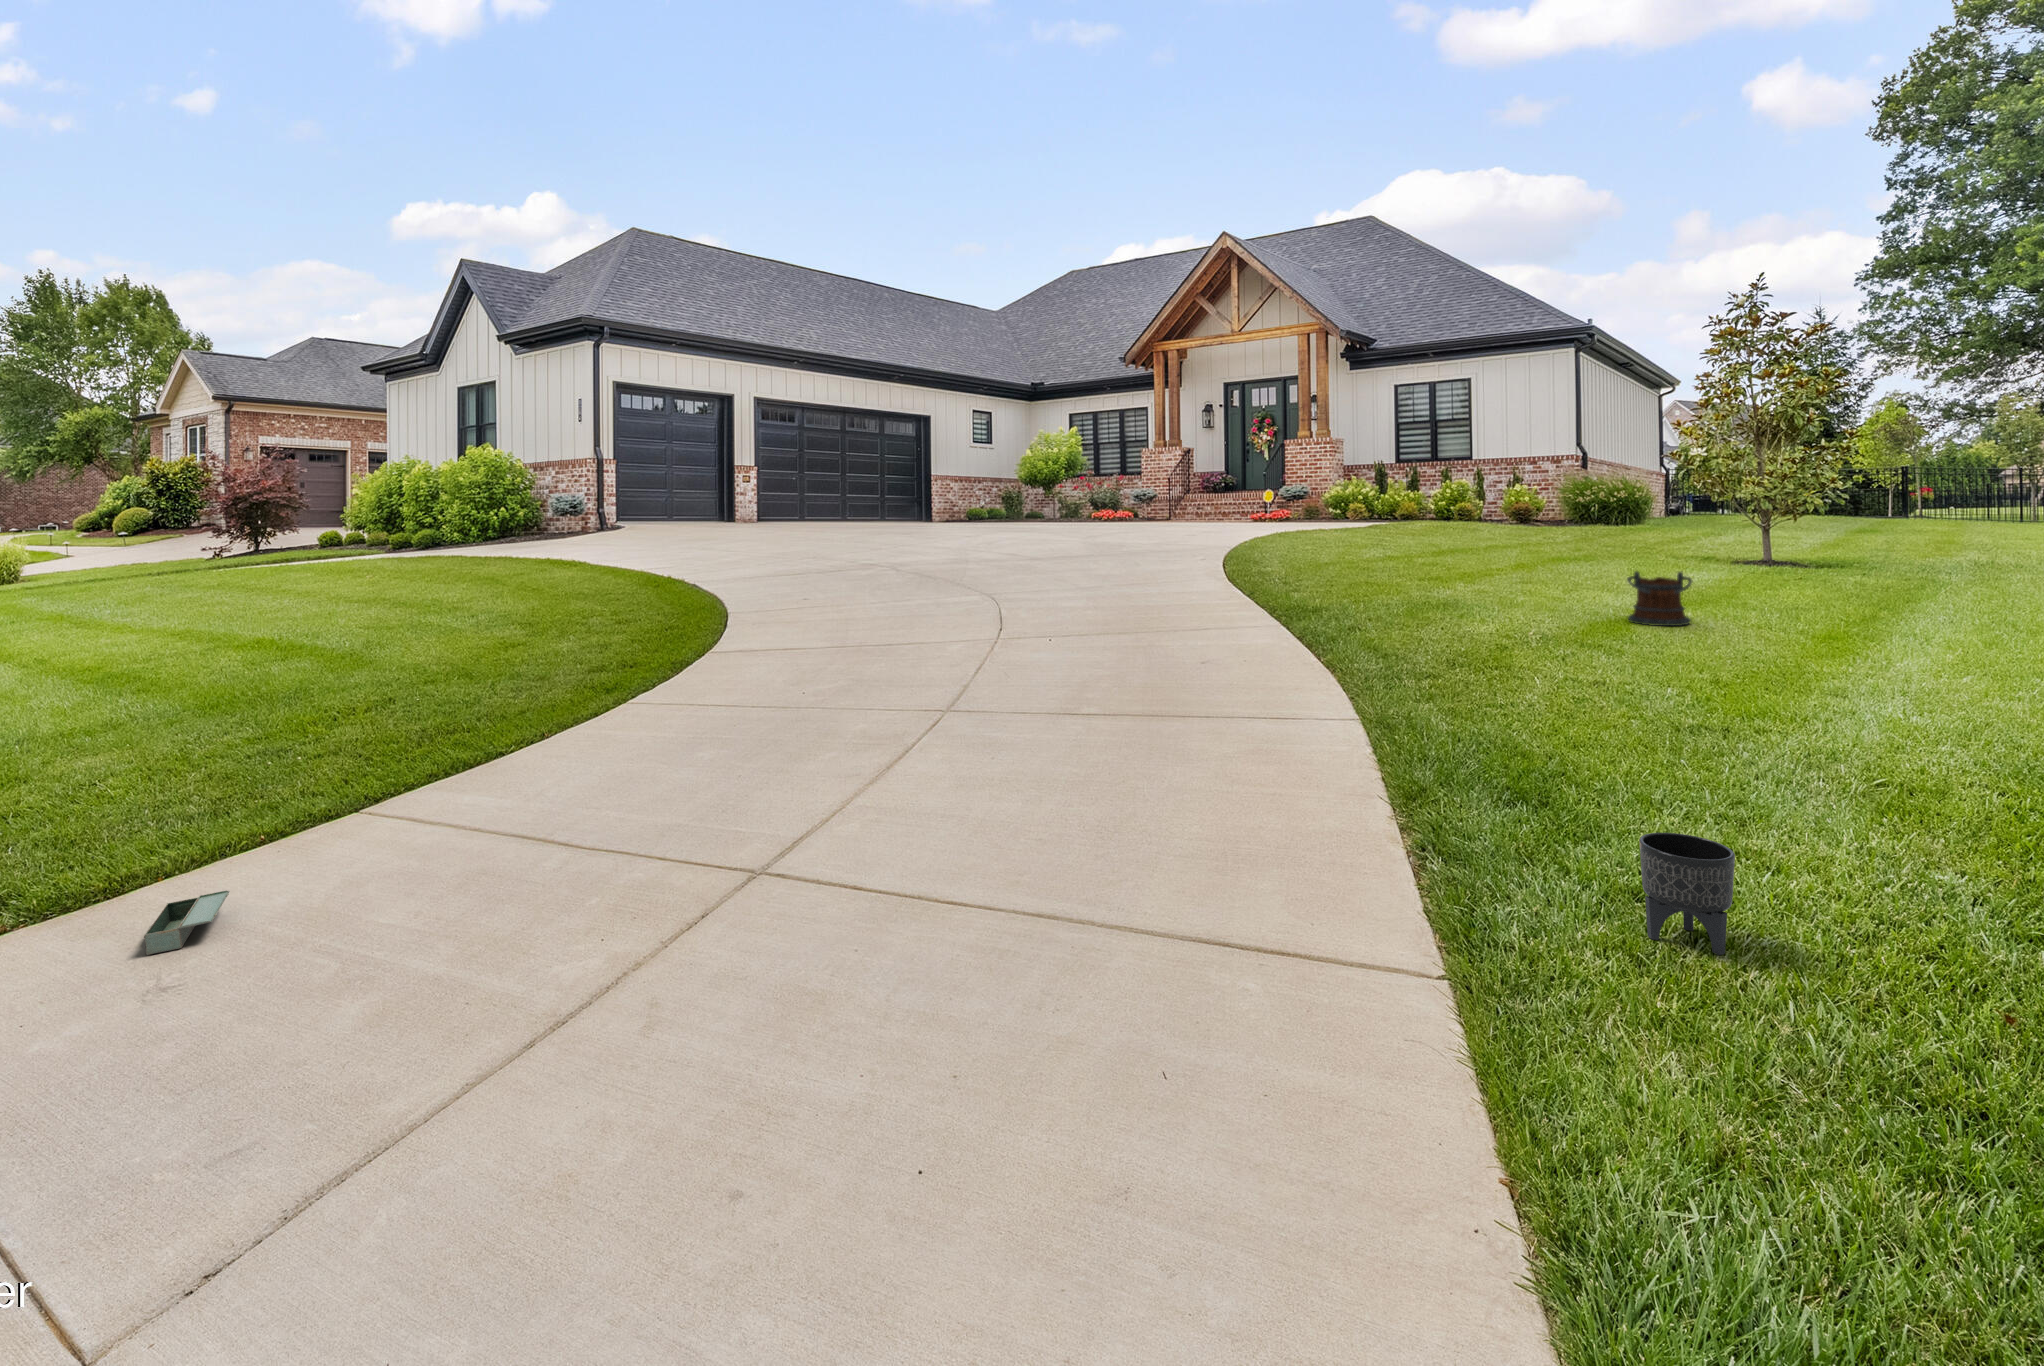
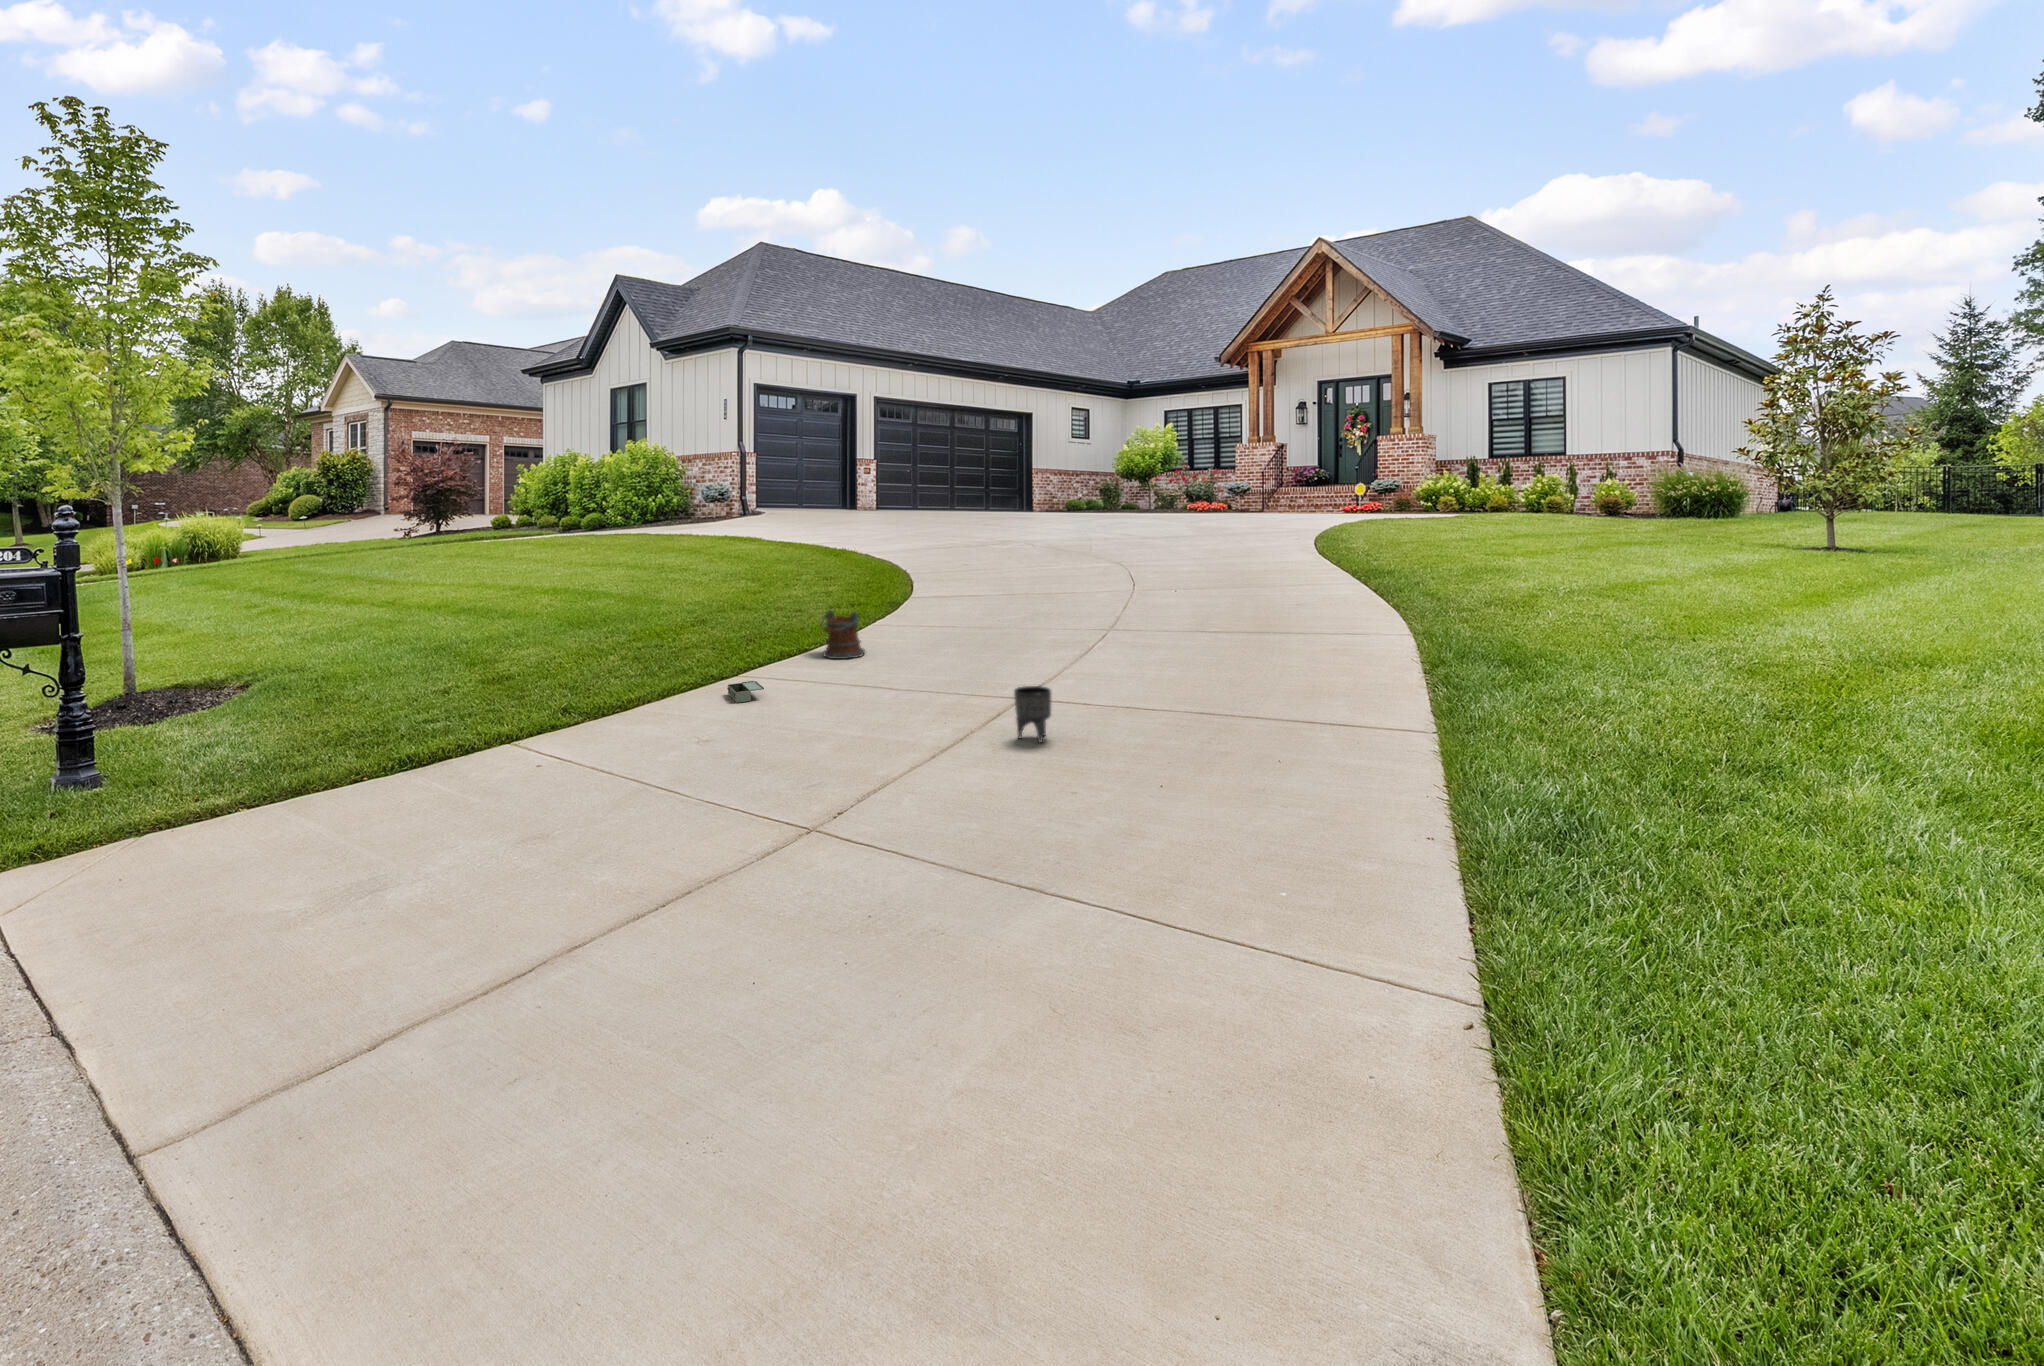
bucket: present [1627,571,1692,626] -> present [821,610,865,659]
planter: present [1639,833,1735,955] -> present [1014,686,1051,743]

